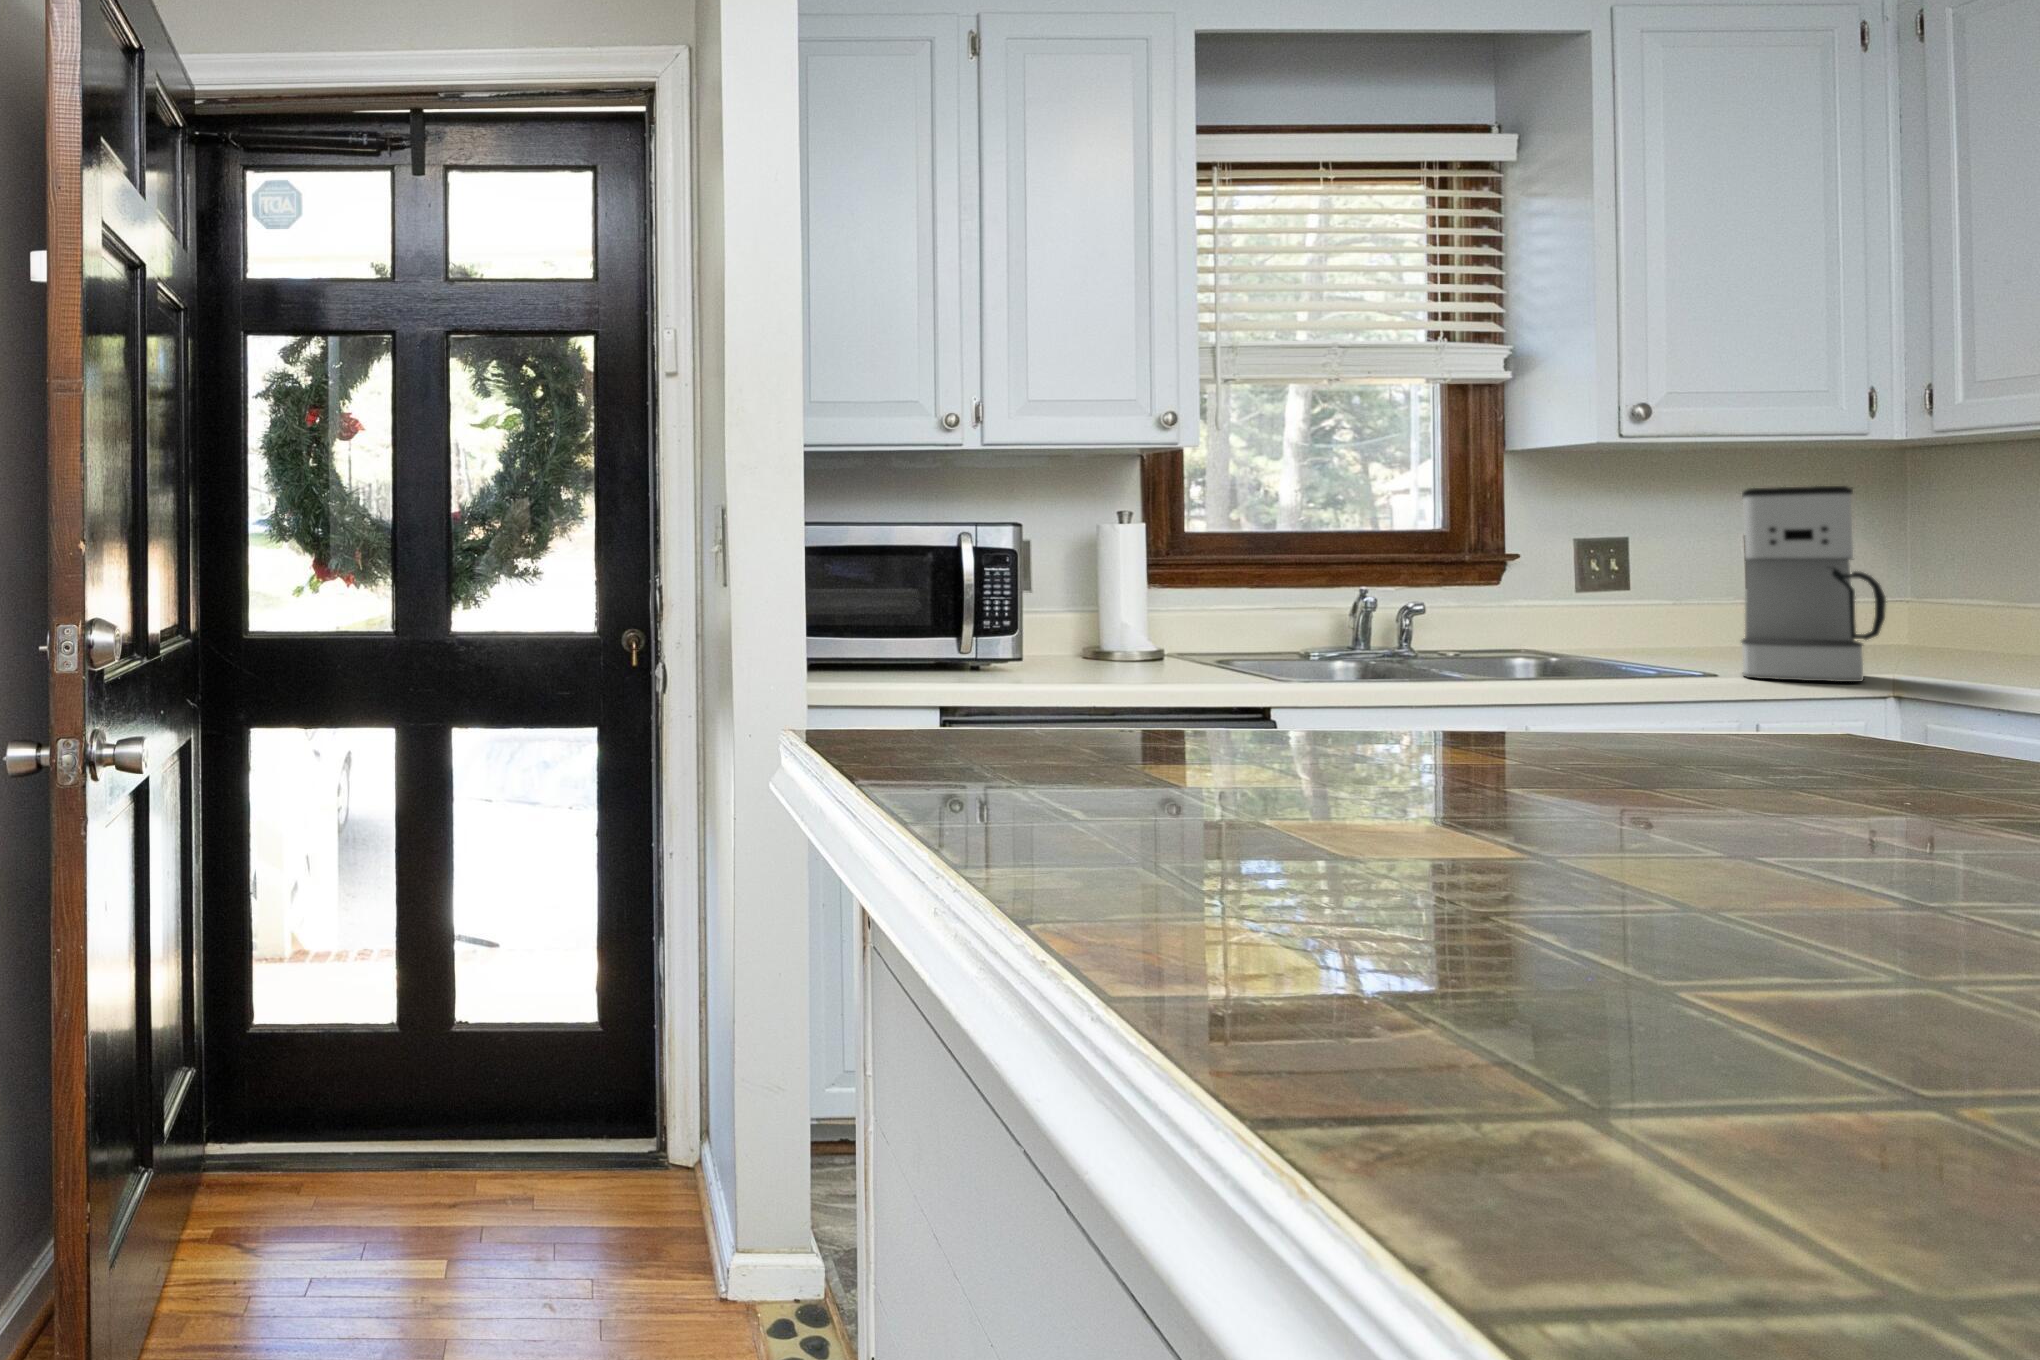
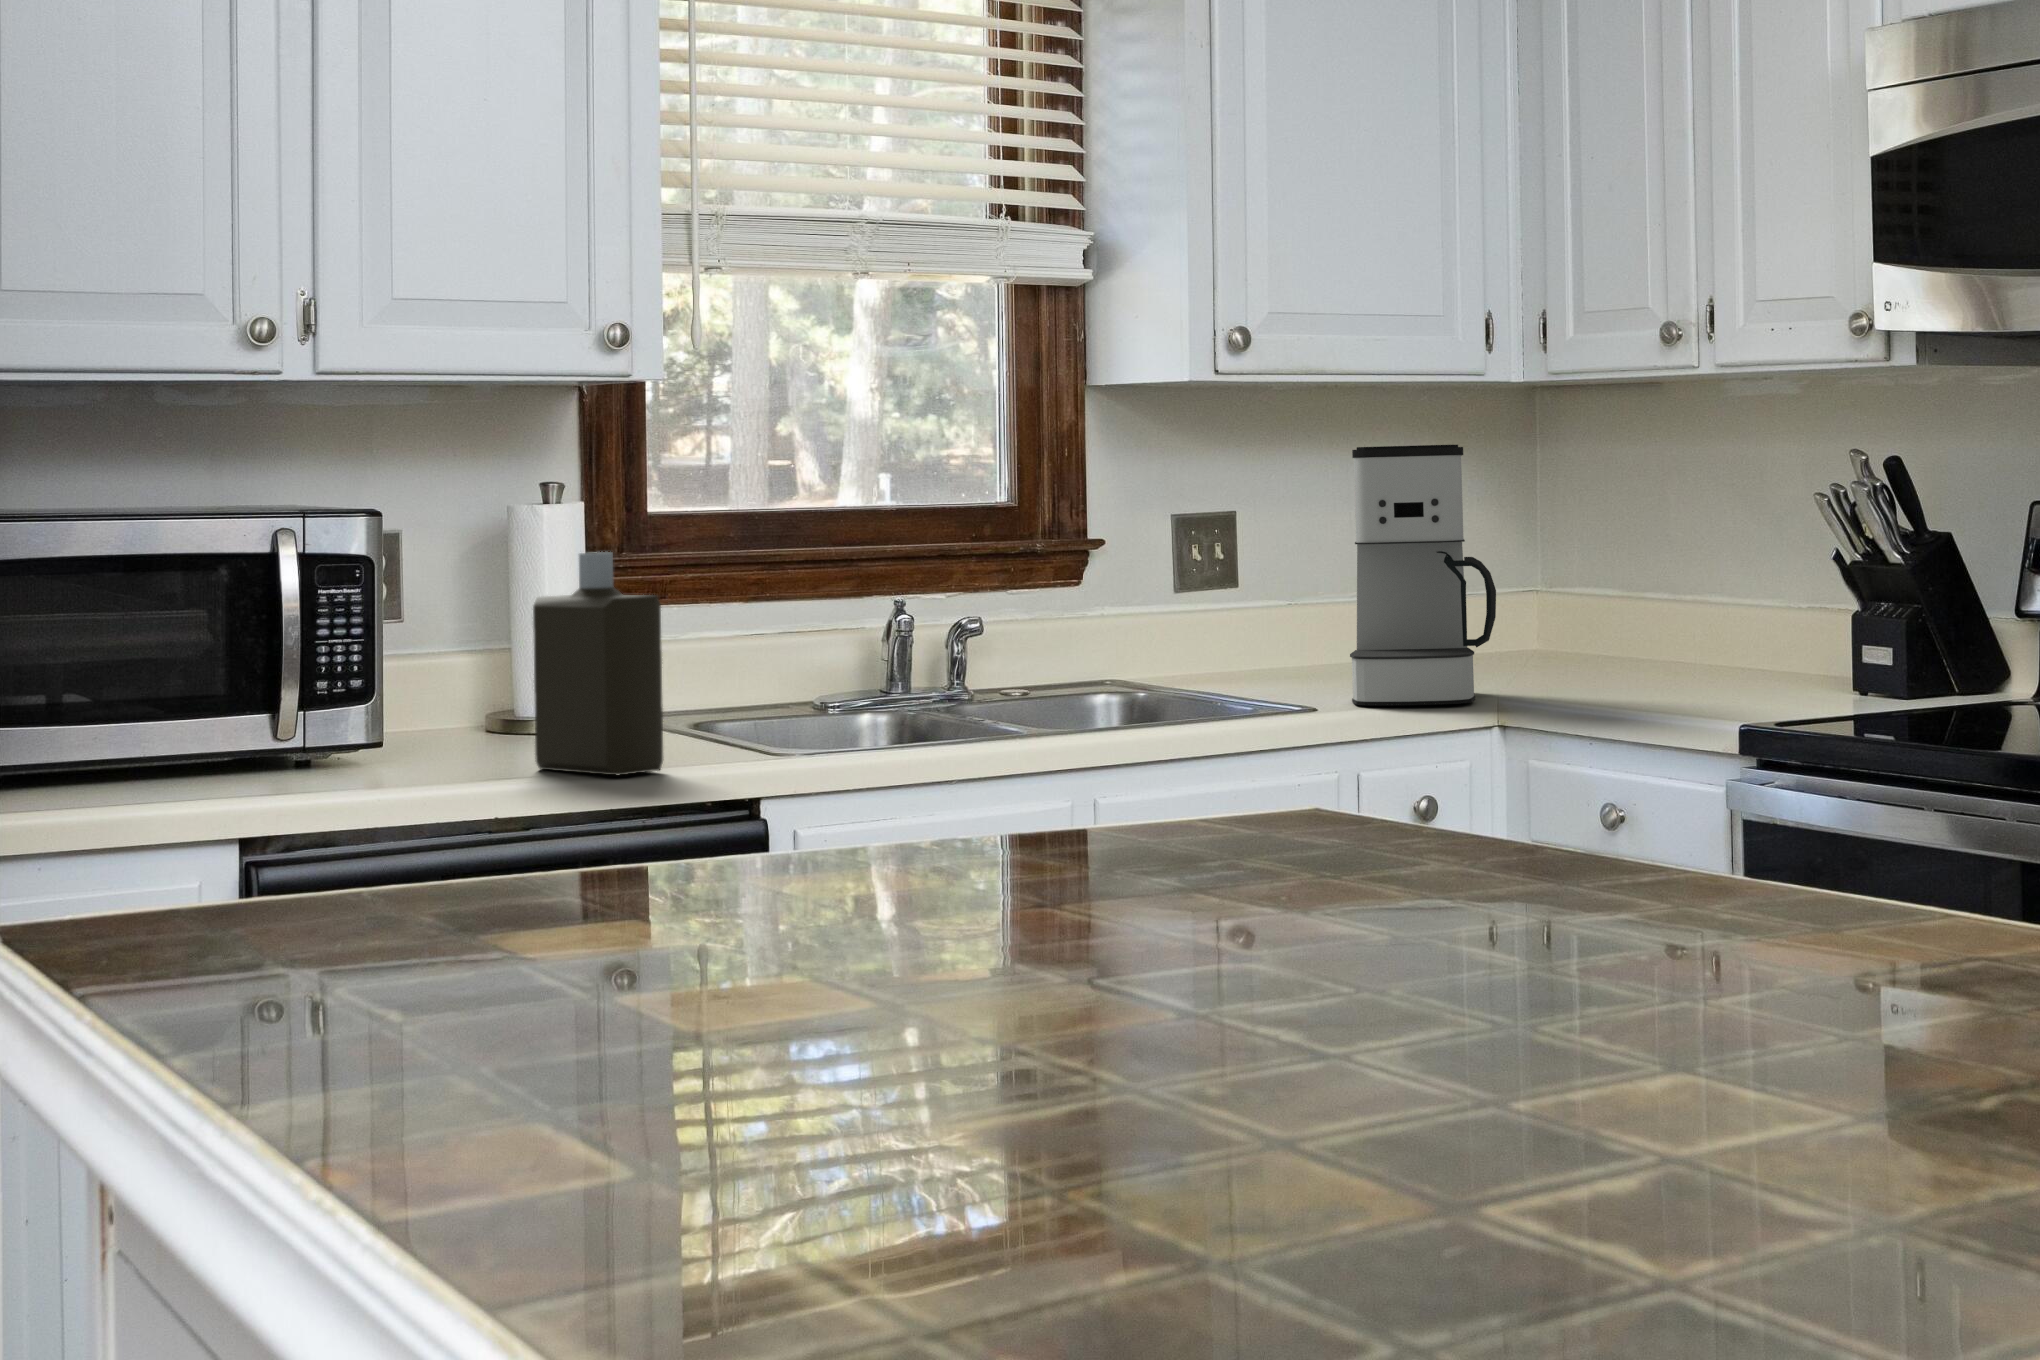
bottle: none [1114,551,1199,688] -> present [533,552,663,776]

